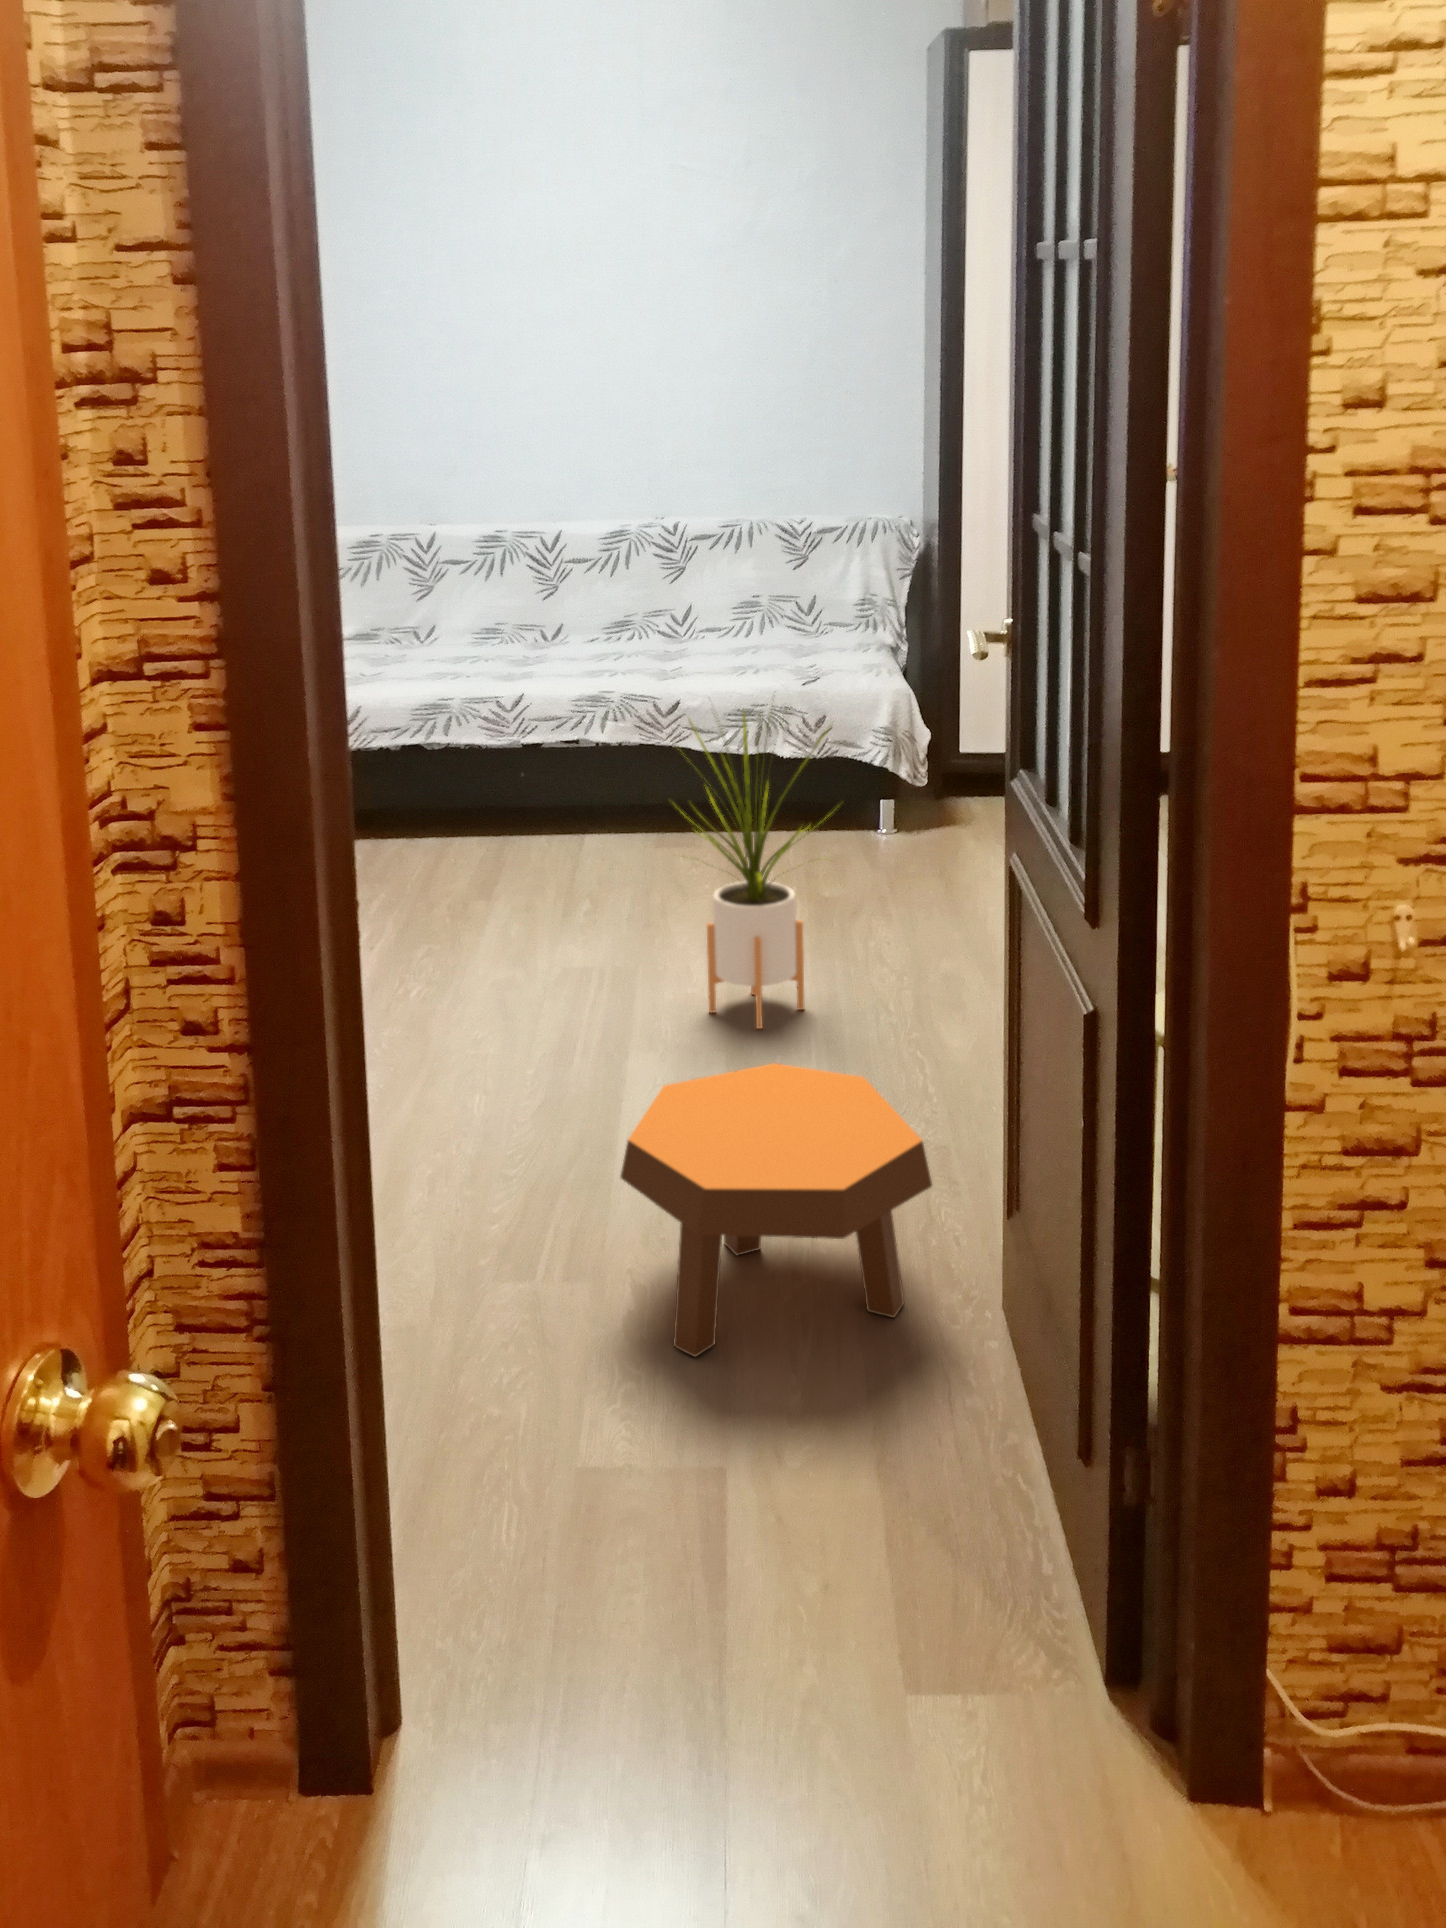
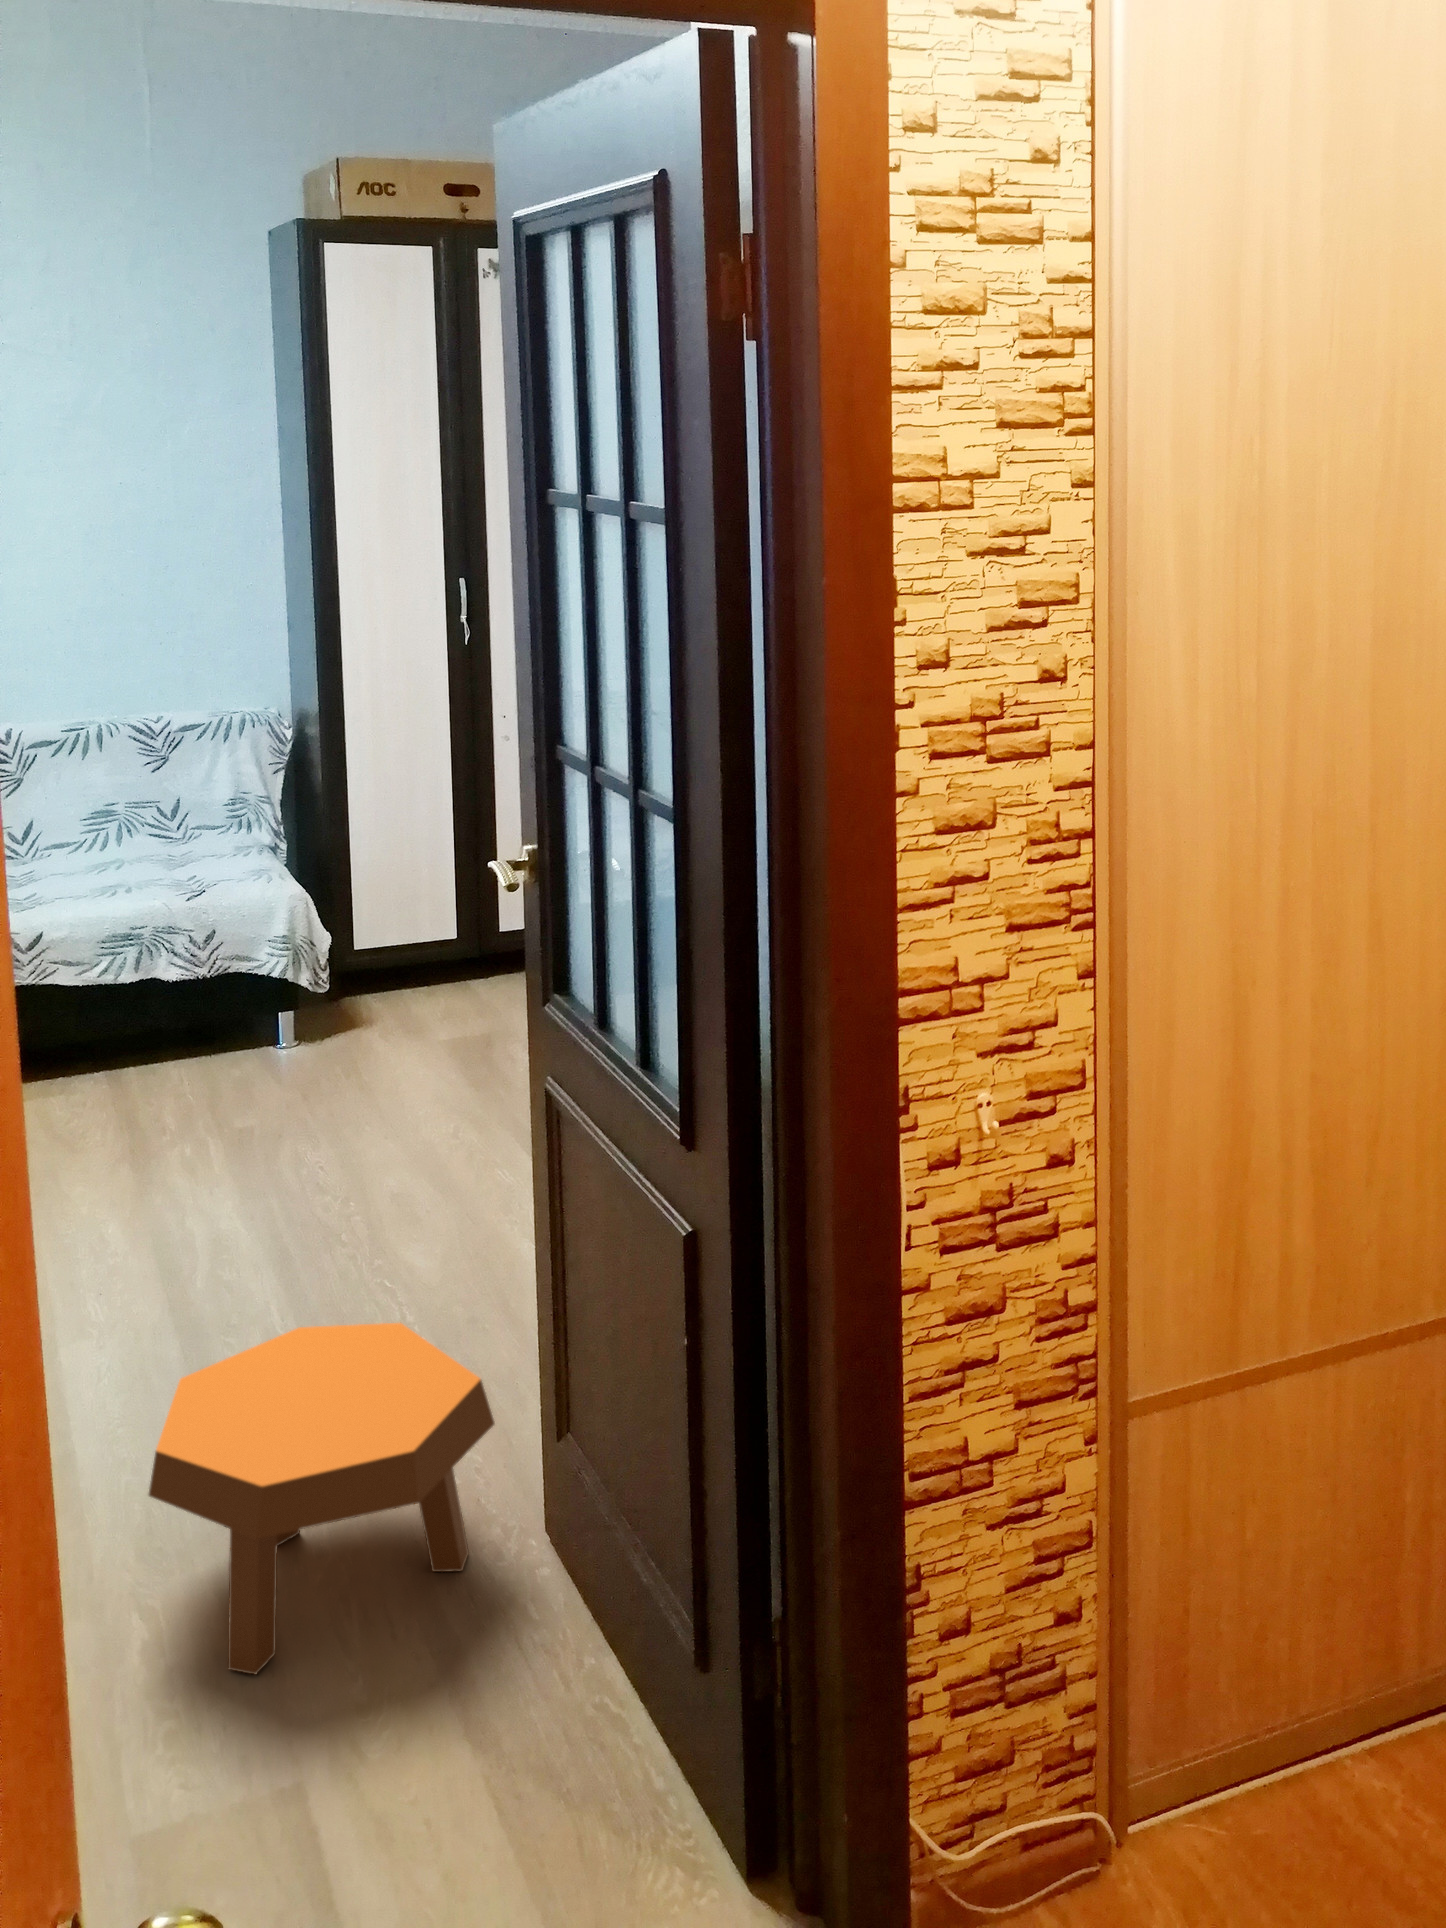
house plant: present [680,712,820,1029] -> none [110,915,318,1286]

